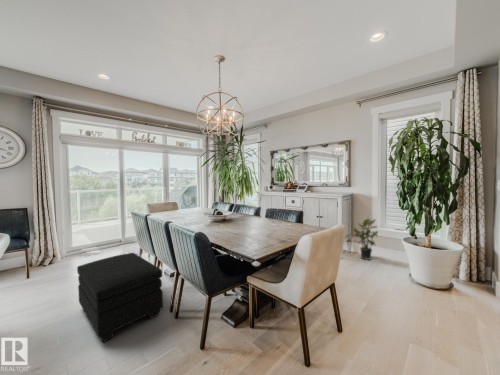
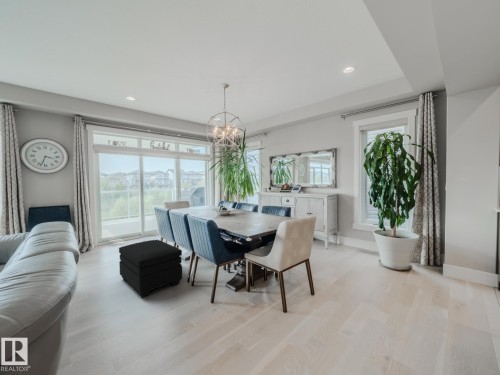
potted plant: present [354,219,378,260] -> none [338,214,360,250]

